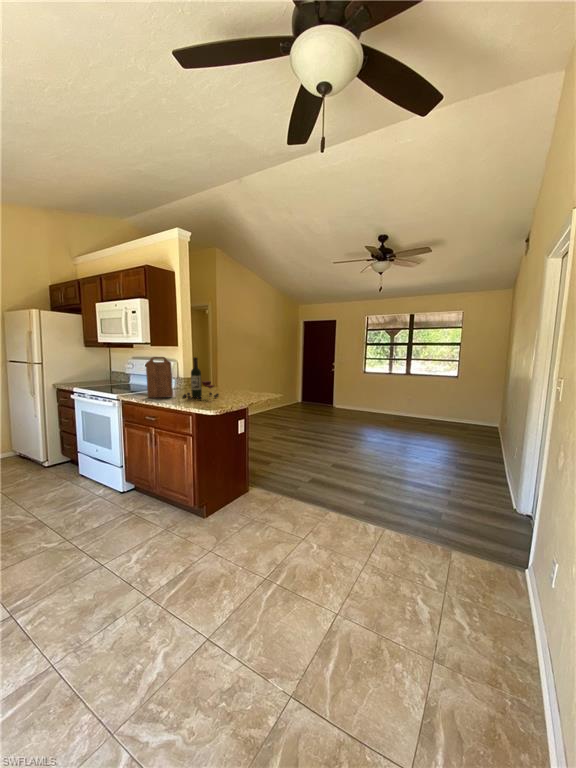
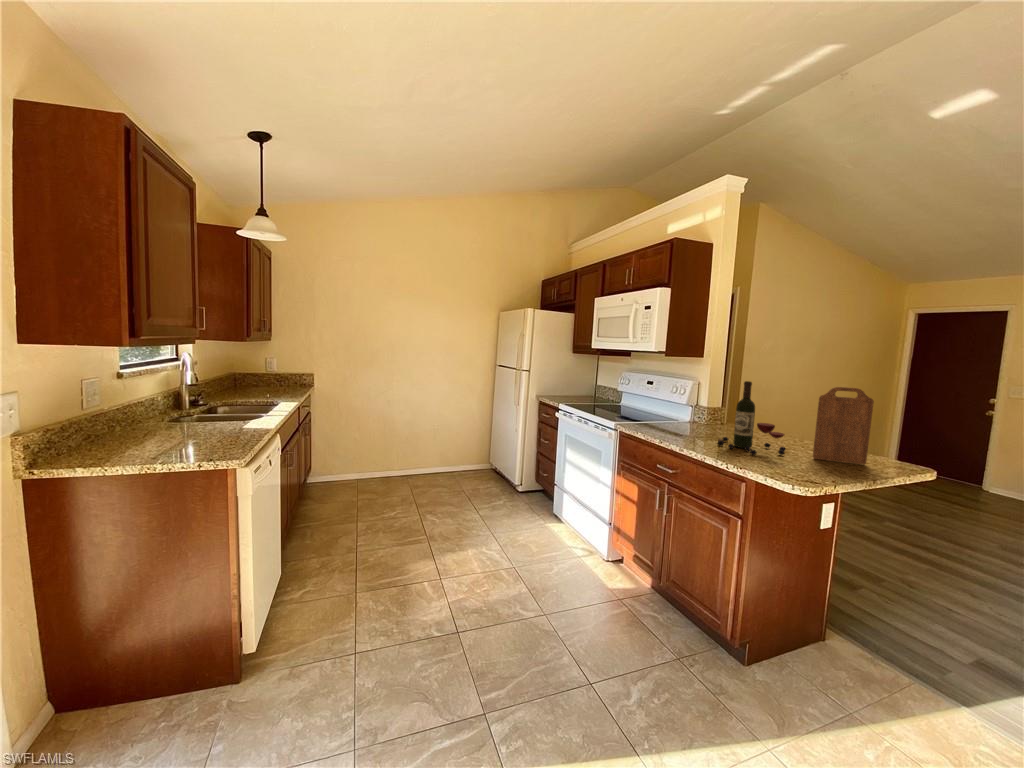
cutting board: present [146,357,173,398] -> present [813,387,874,465]

